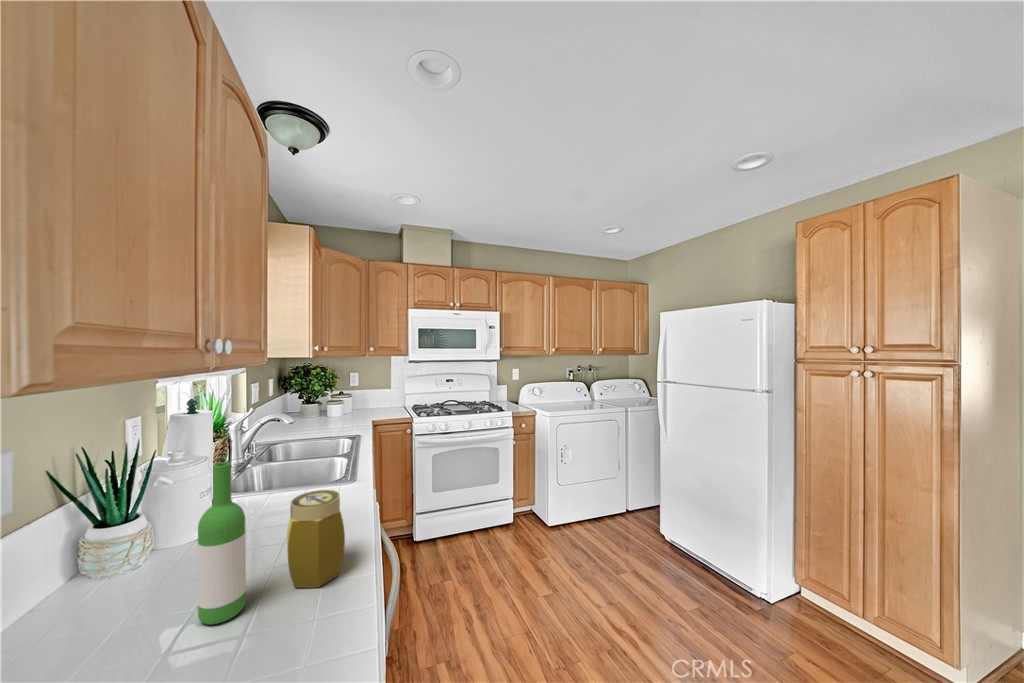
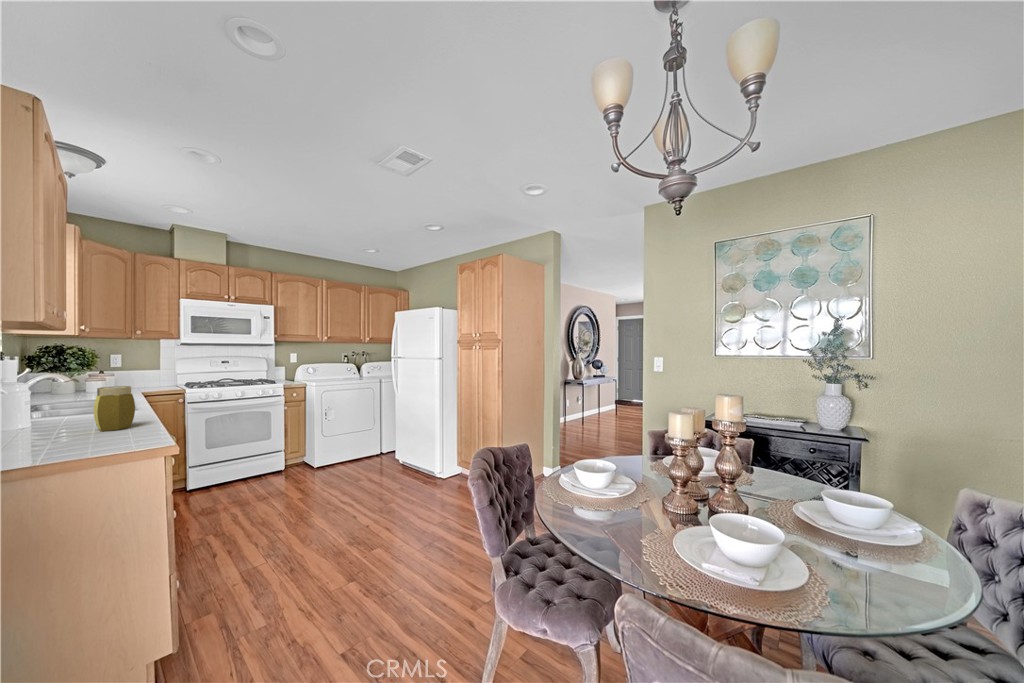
wine bottle: present [198,462,246,624] -> none [40,362,71,440]

